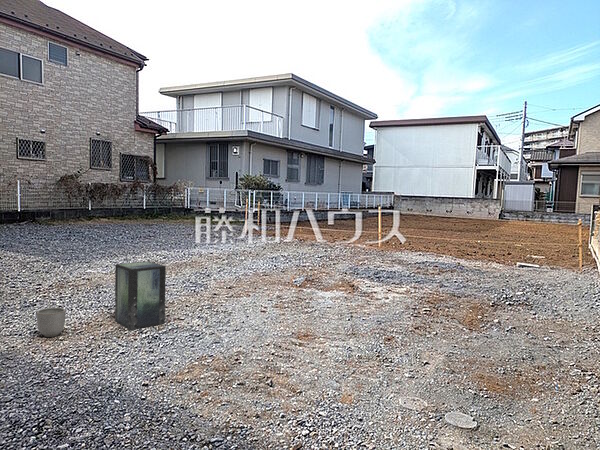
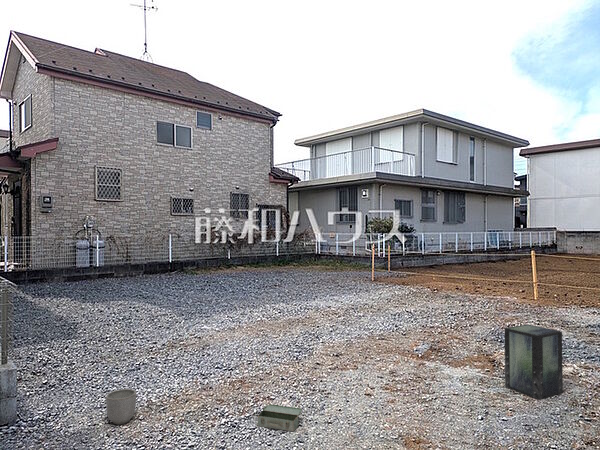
storage box: present [115,261,166,330] -> present [505,324,563,400]
toolbox: none [179,316,216,333] -> present [257,404,302,431]

